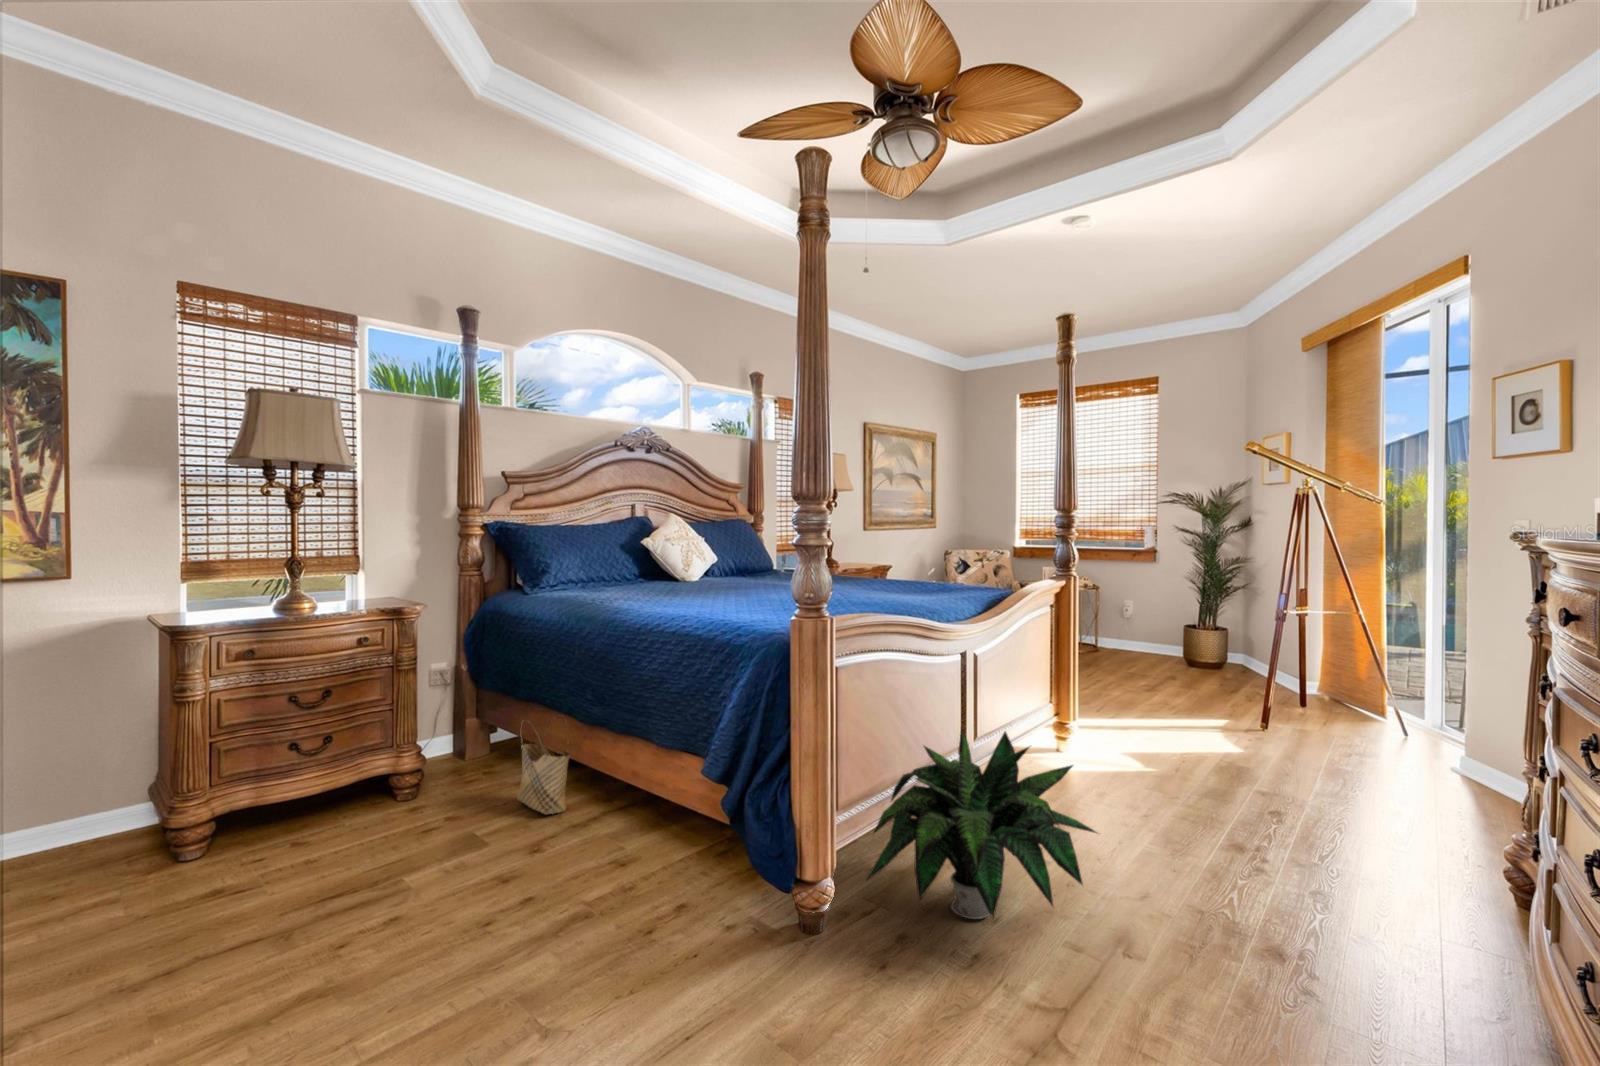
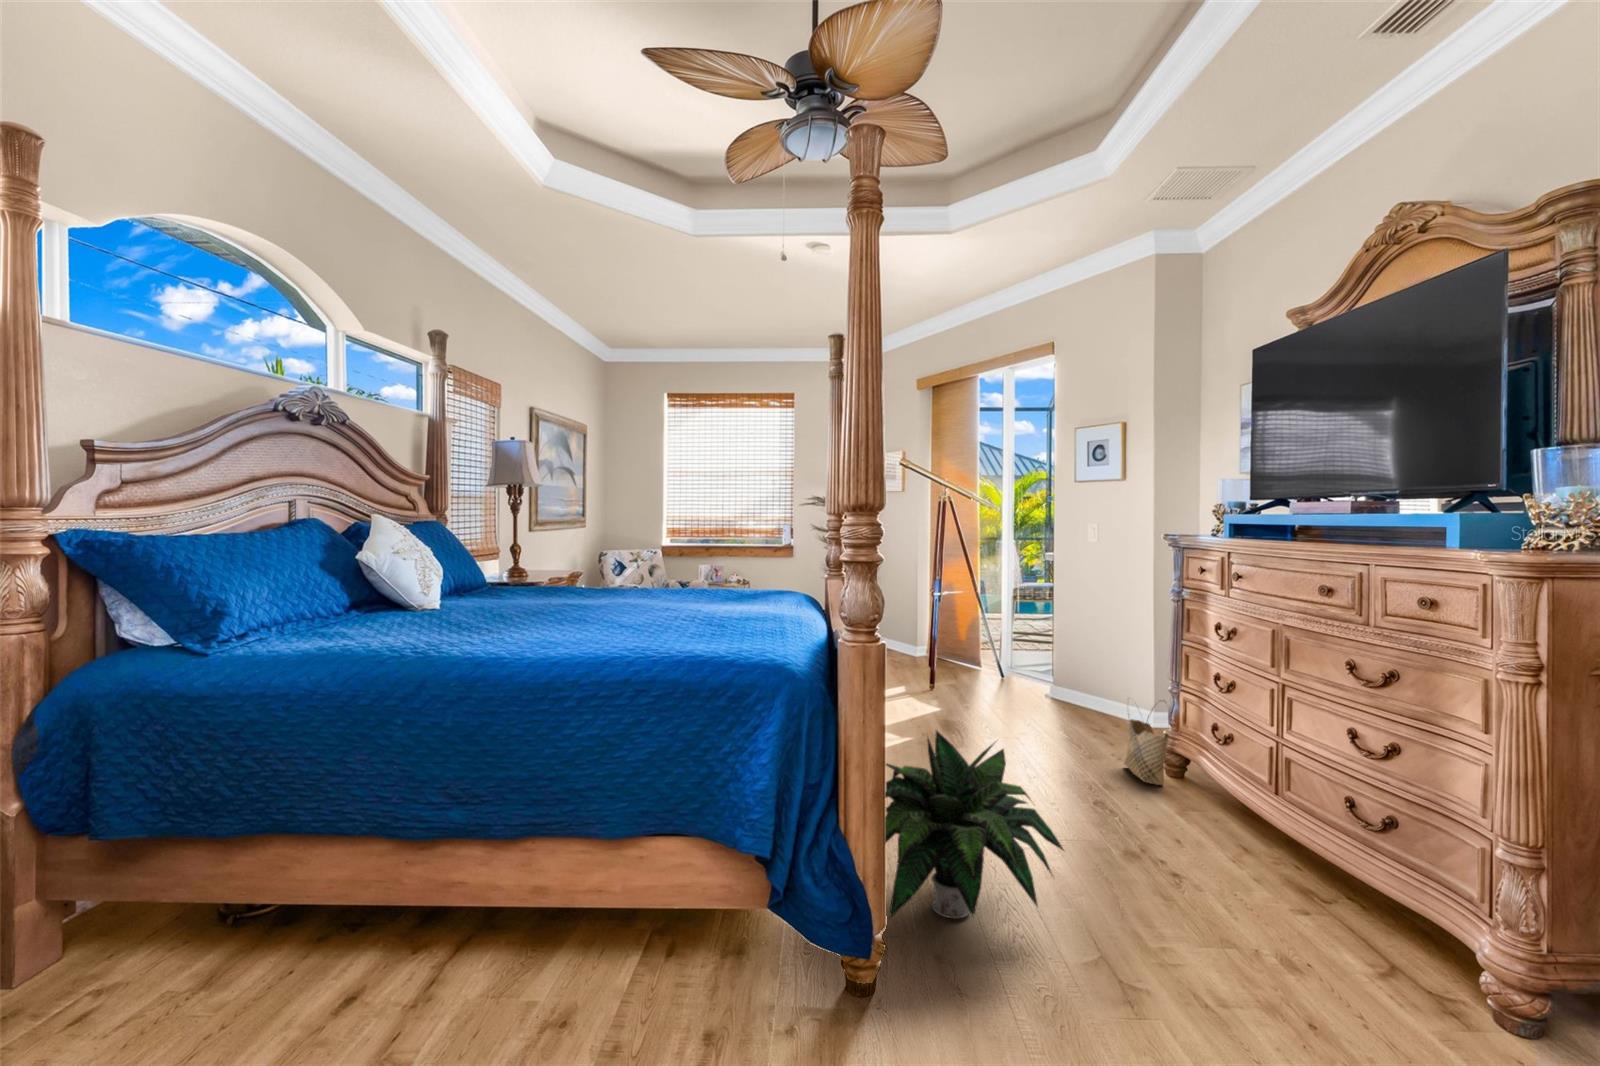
woven basket: present [517,724,570,815] -> present [1124,702,1169,785]

